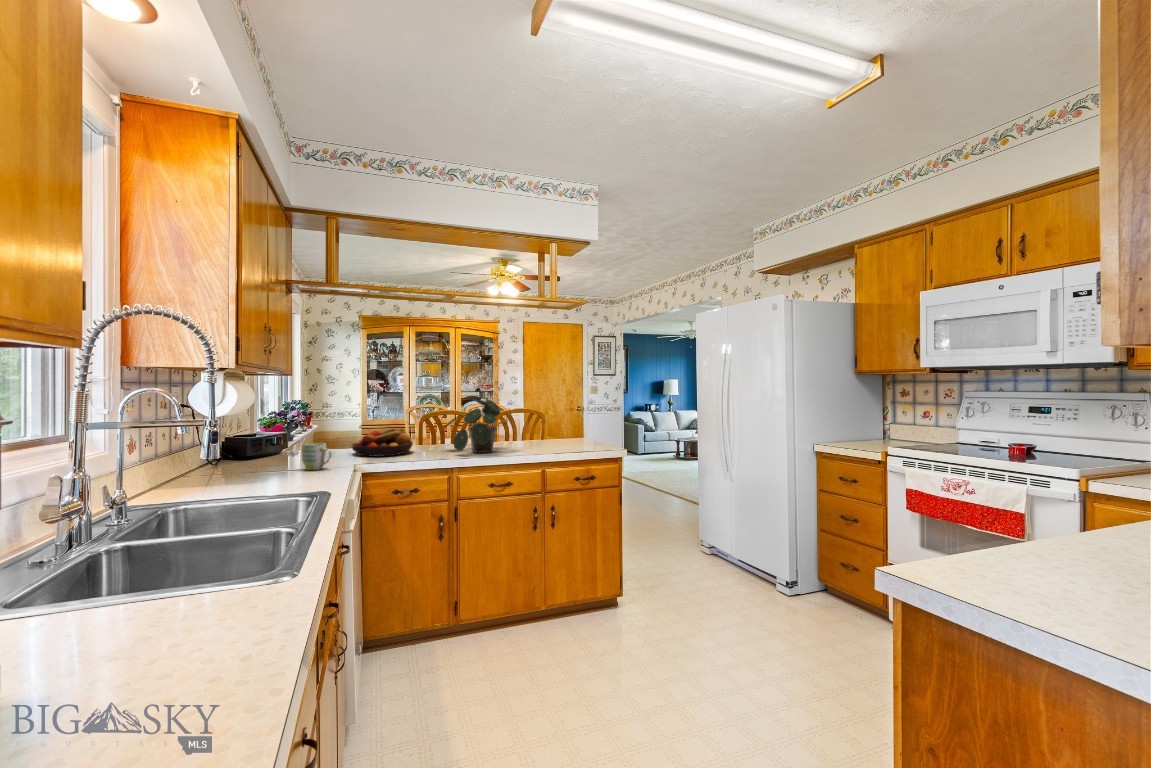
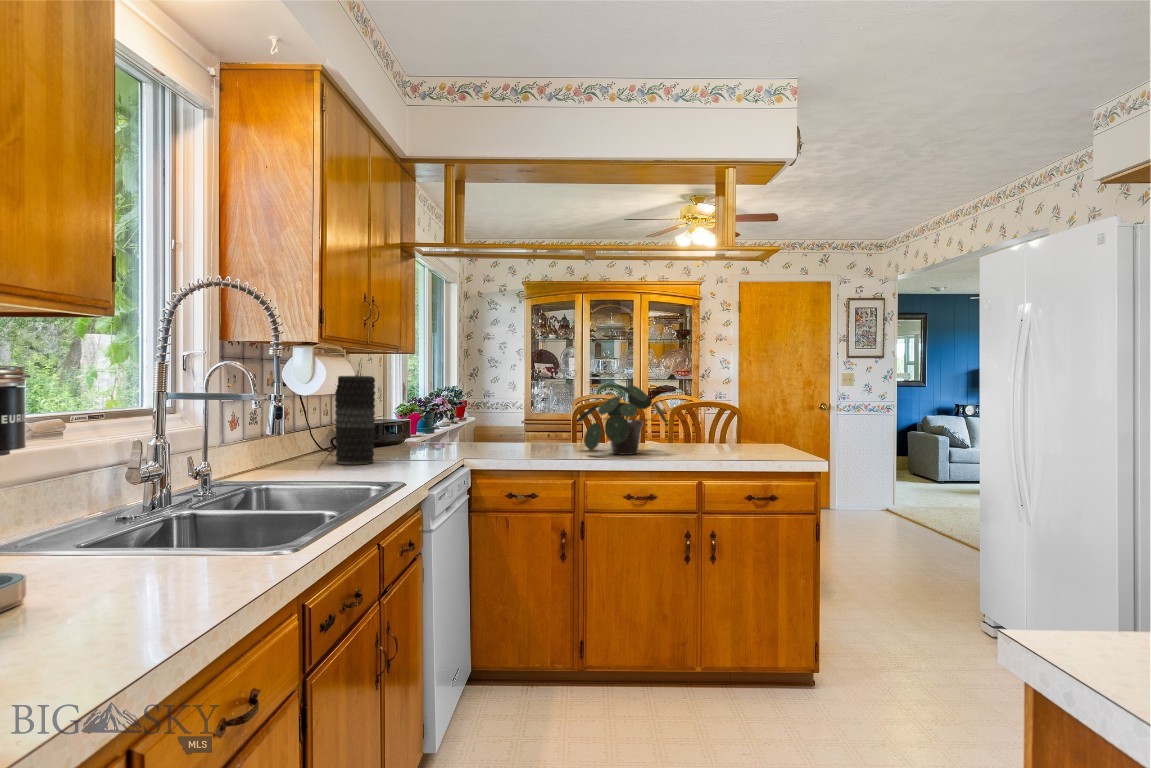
vase: none [235,396,275,476] -> present [335,376,375,464]
fruit bowl: present [352,428,413,457] -> none [469,419,540,453]
mug: present [301,443,331,470] -> none [403,431,433,463]

